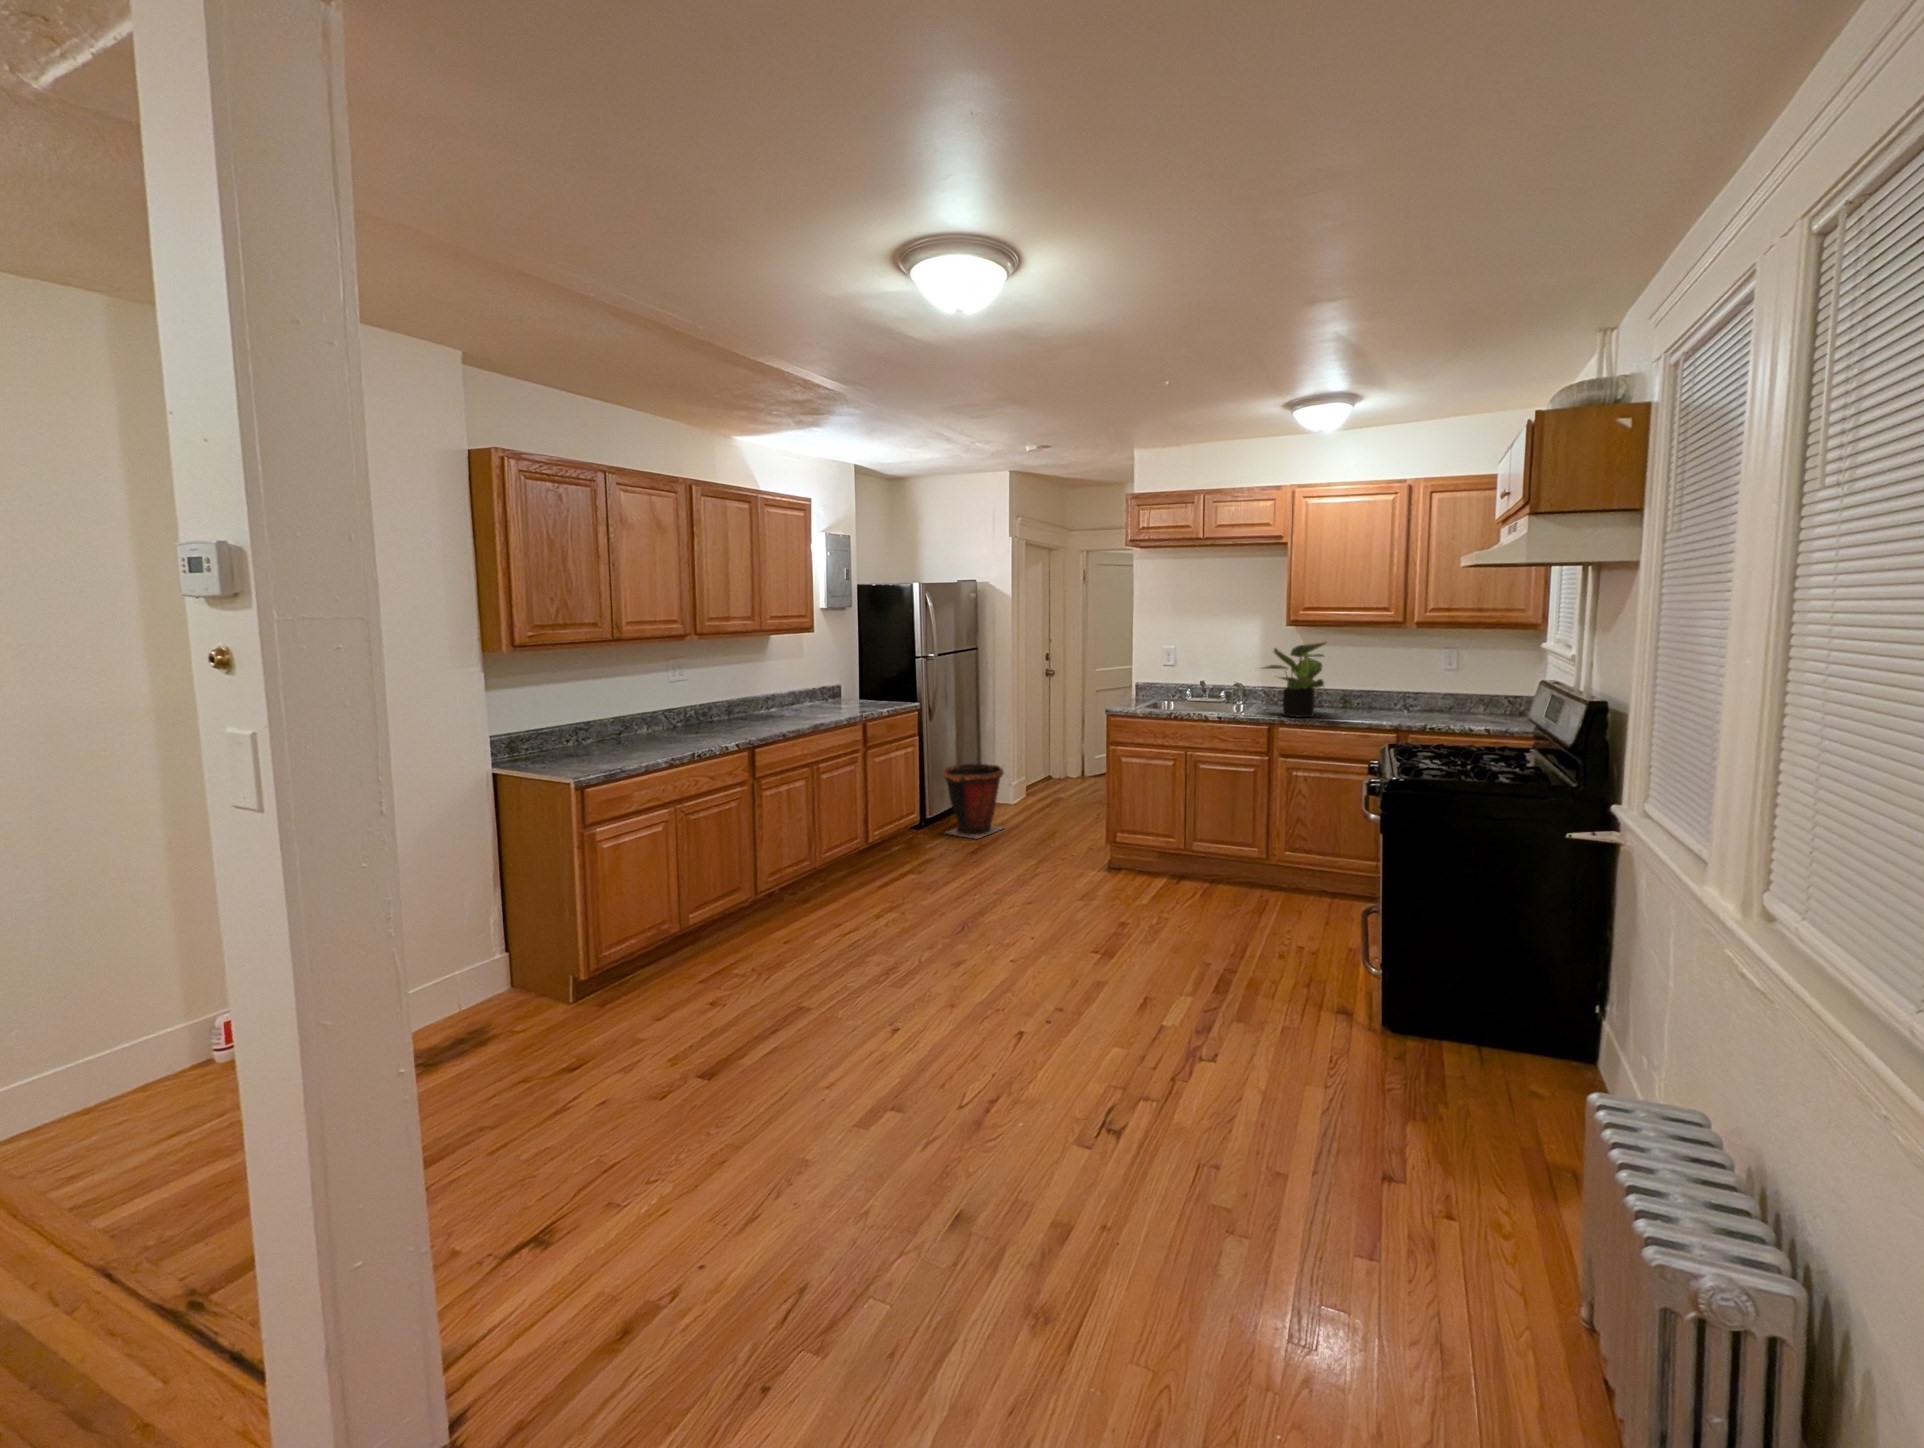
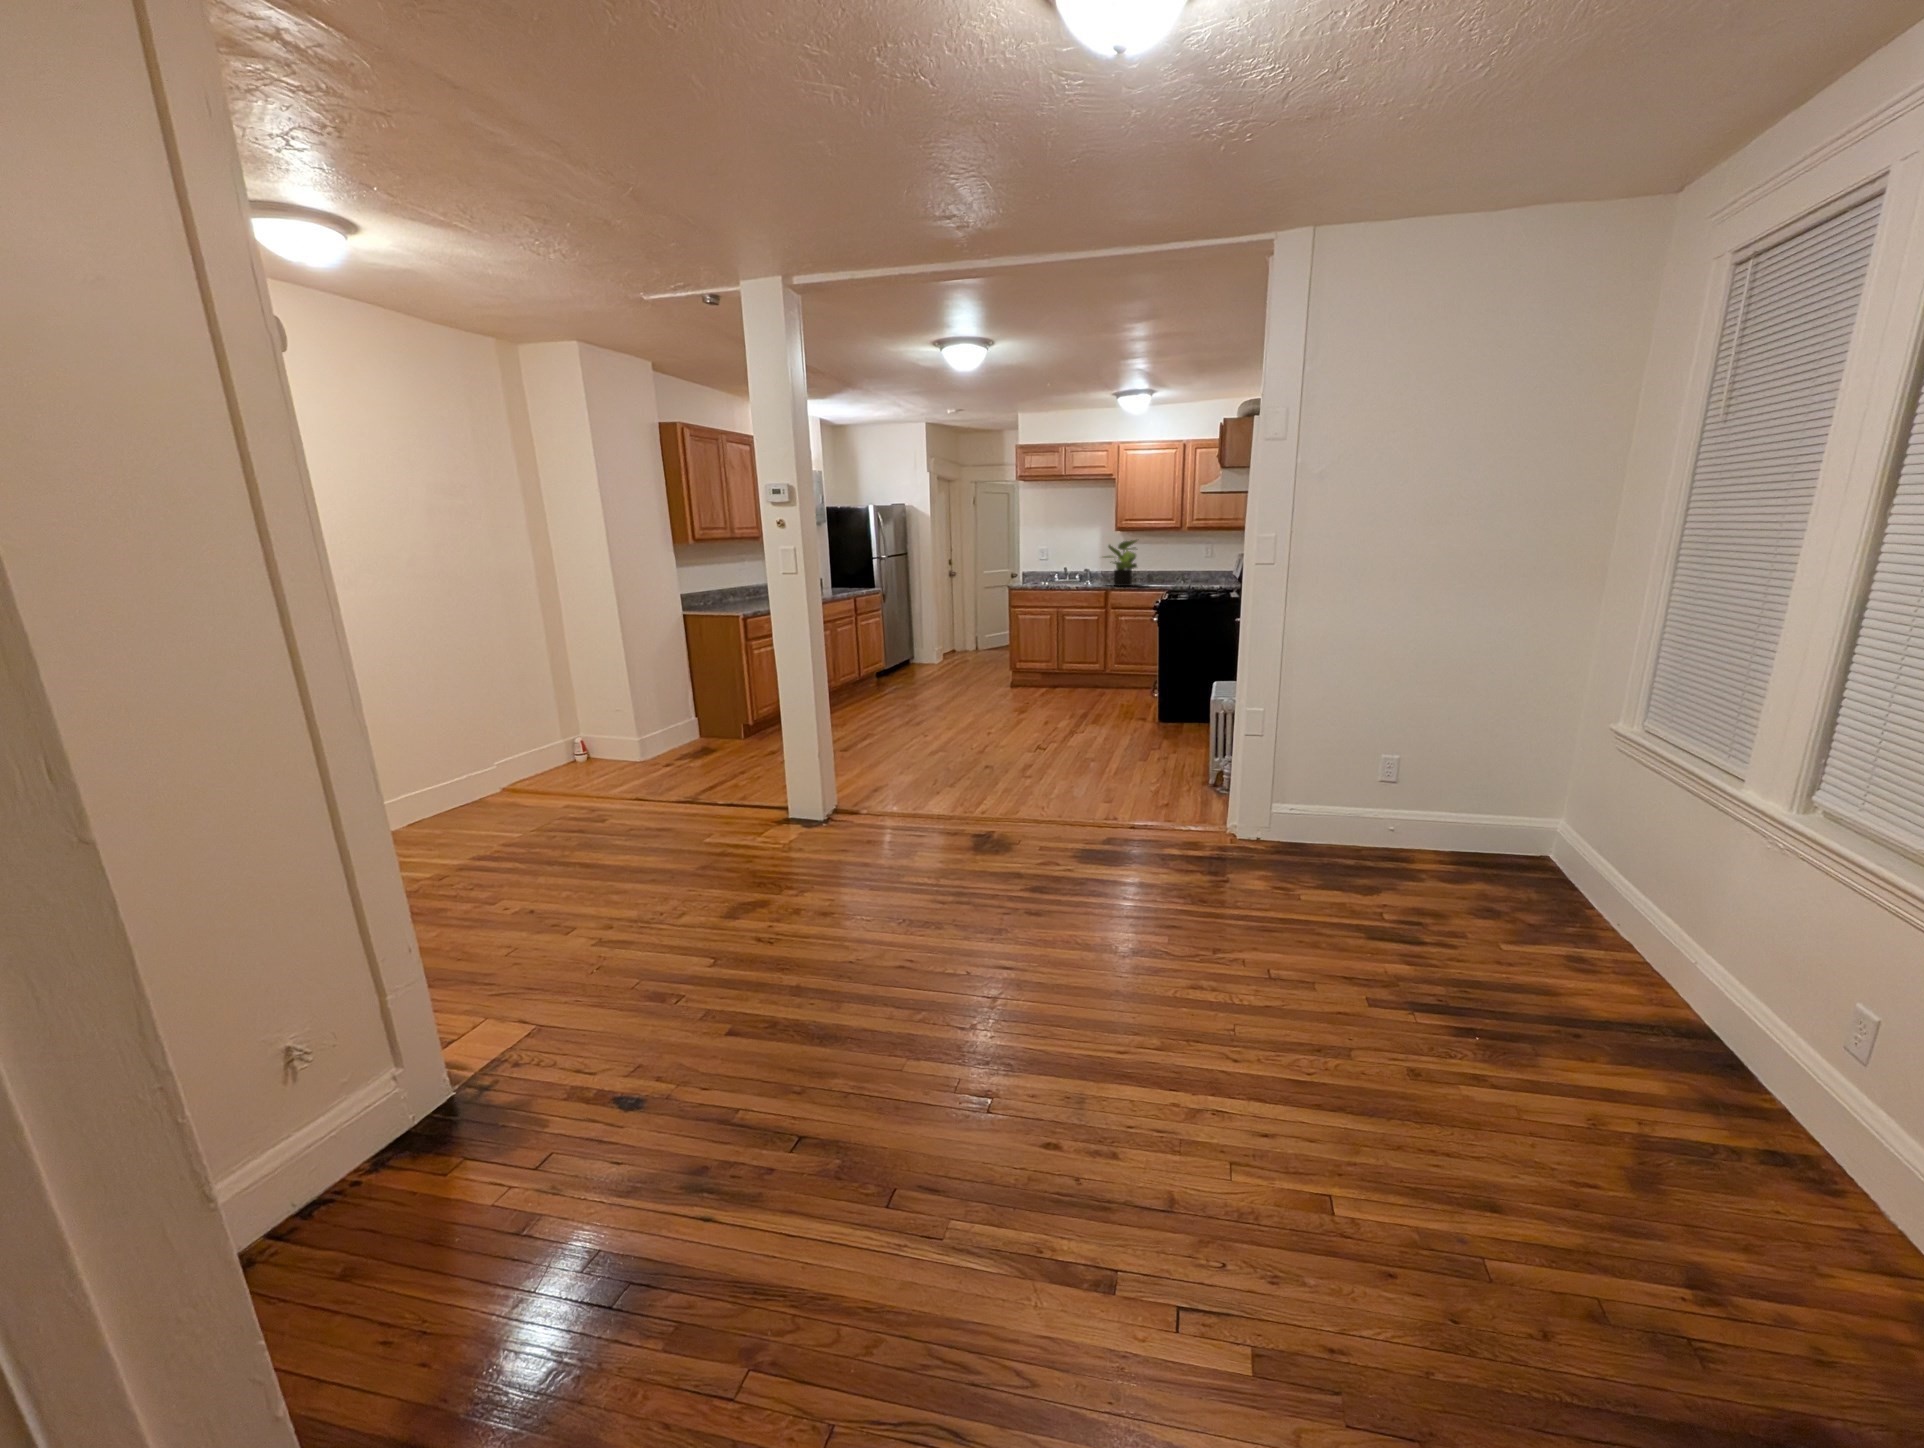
waste bin: present [943,764,1004,838] -> none [894,629,937,679]

